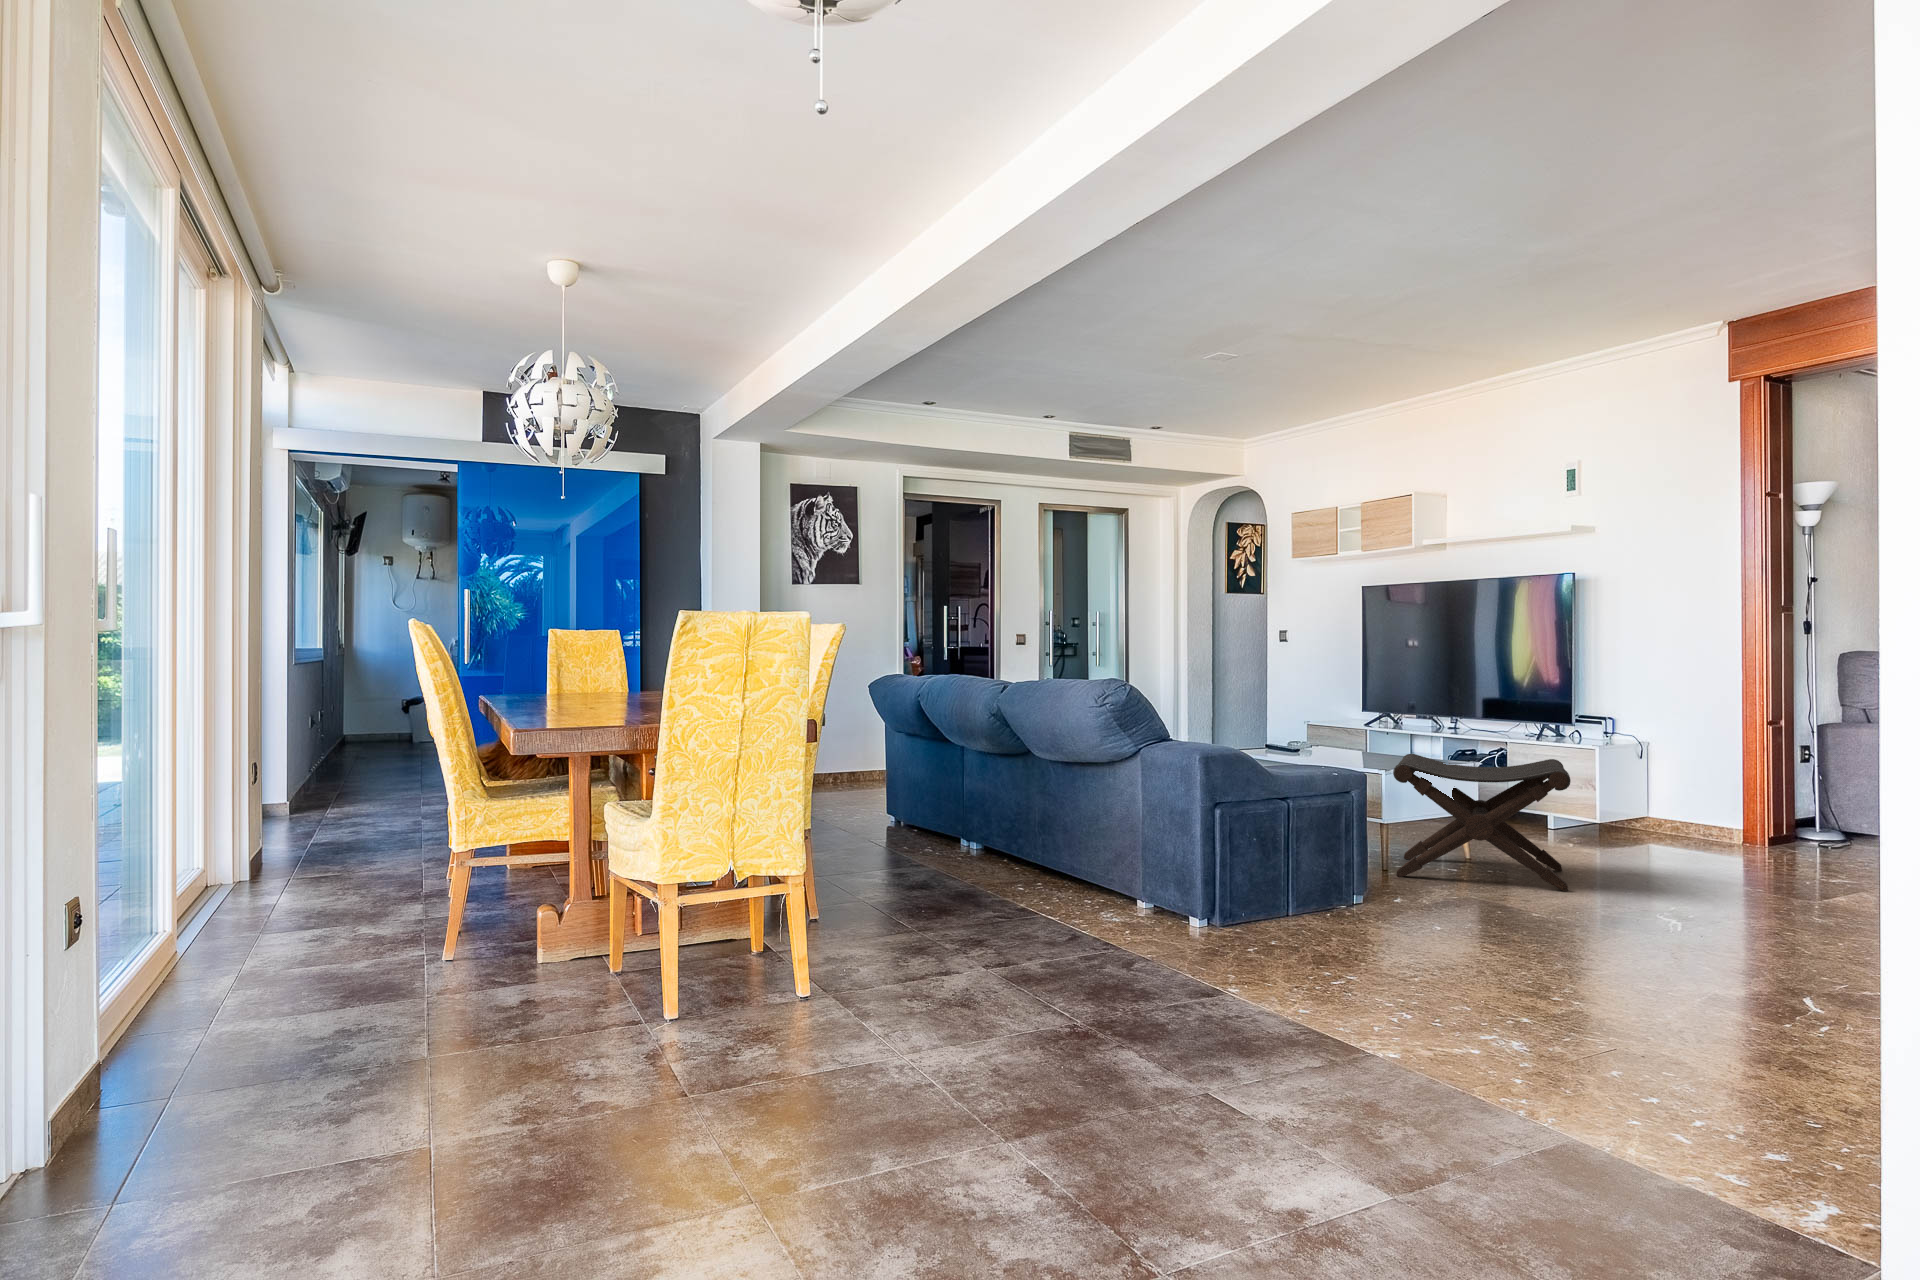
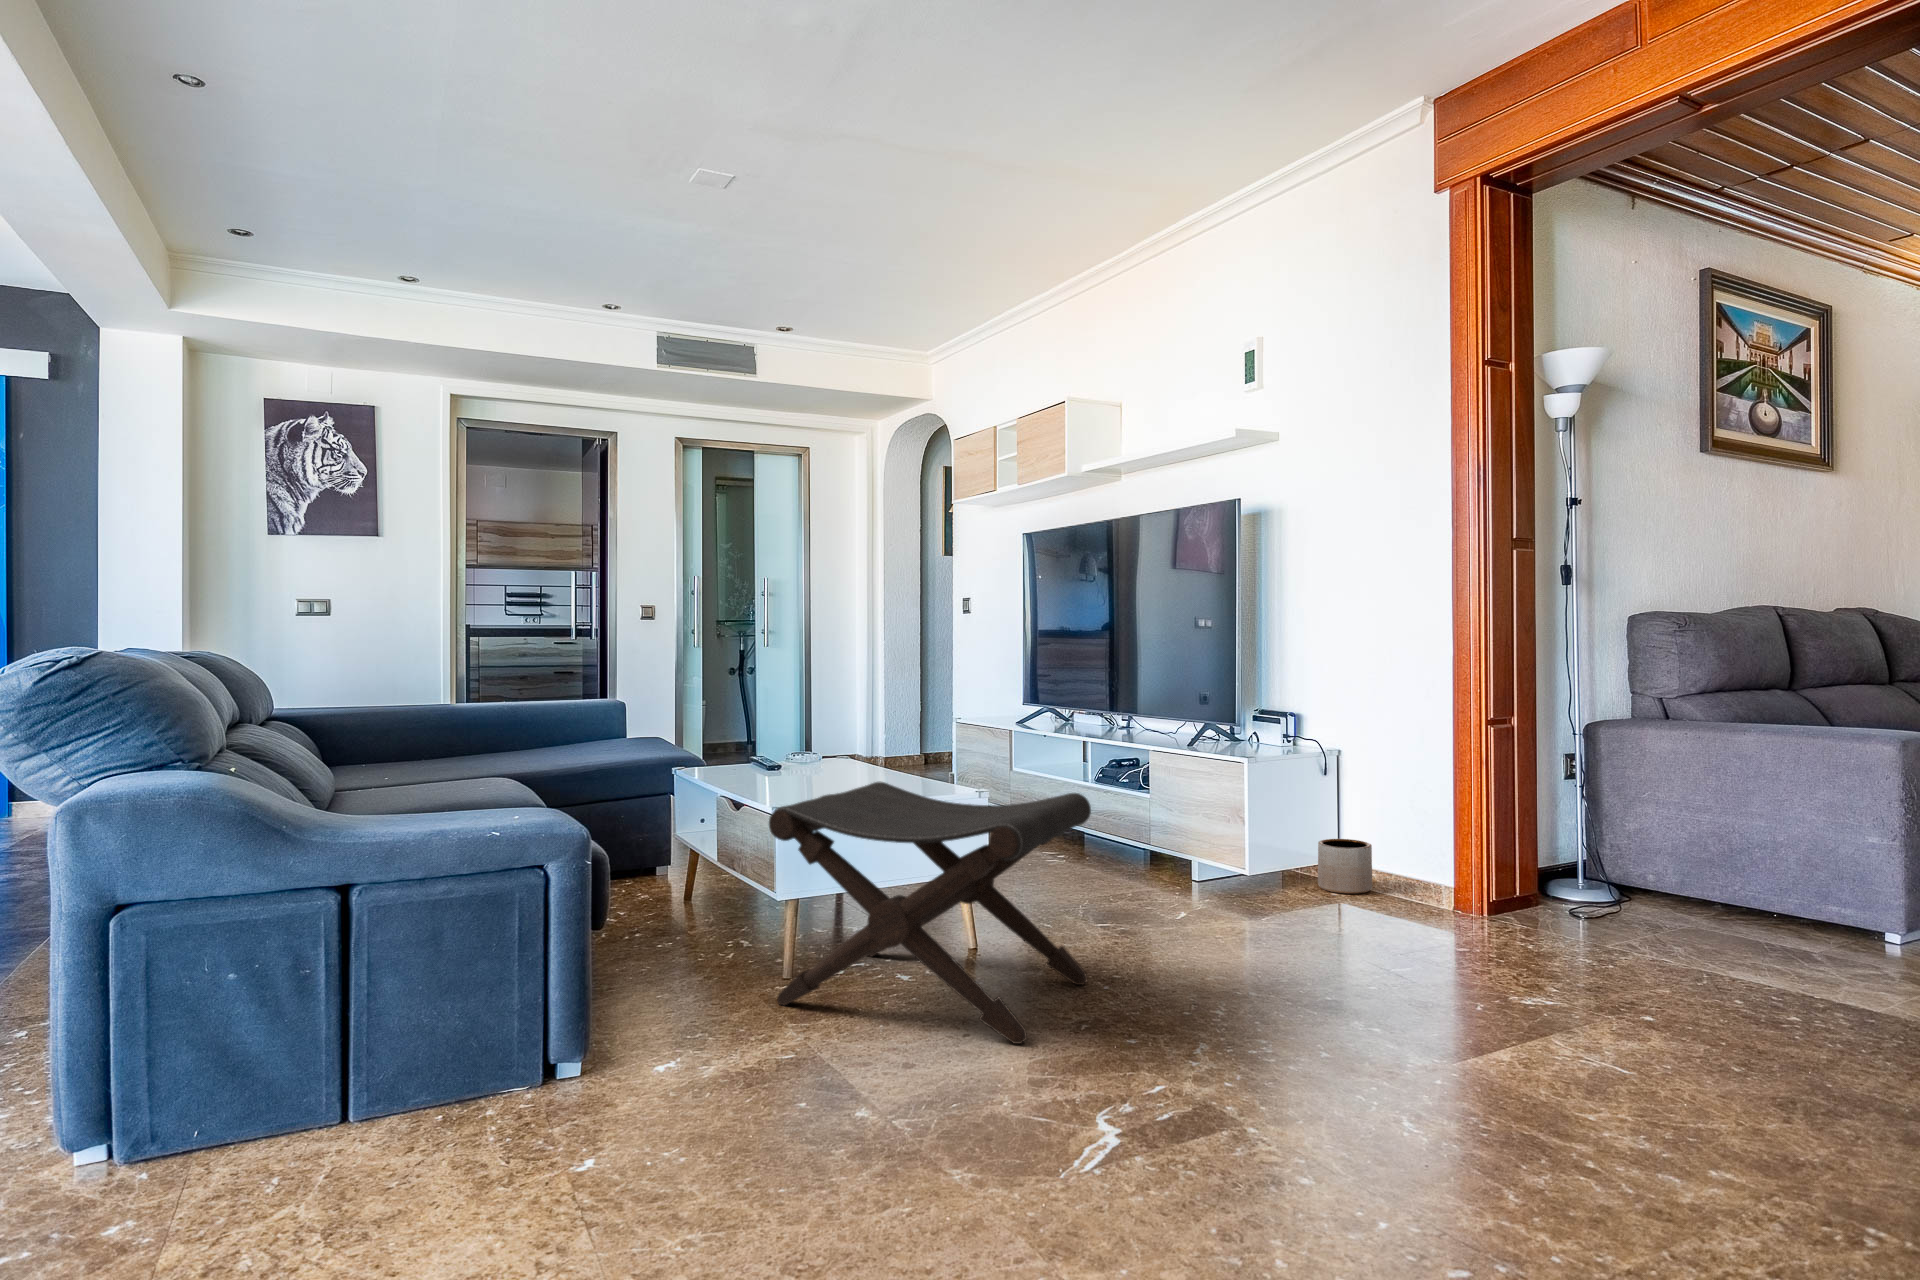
planter: none [1638,801,1678,836] -> present [1318,839,1372,894]

